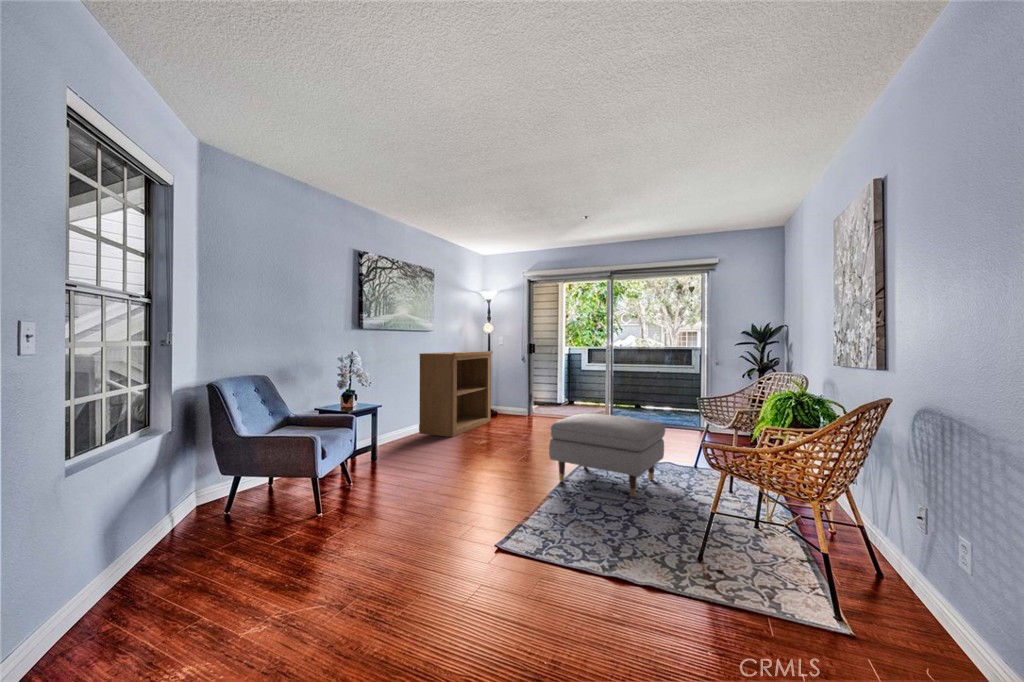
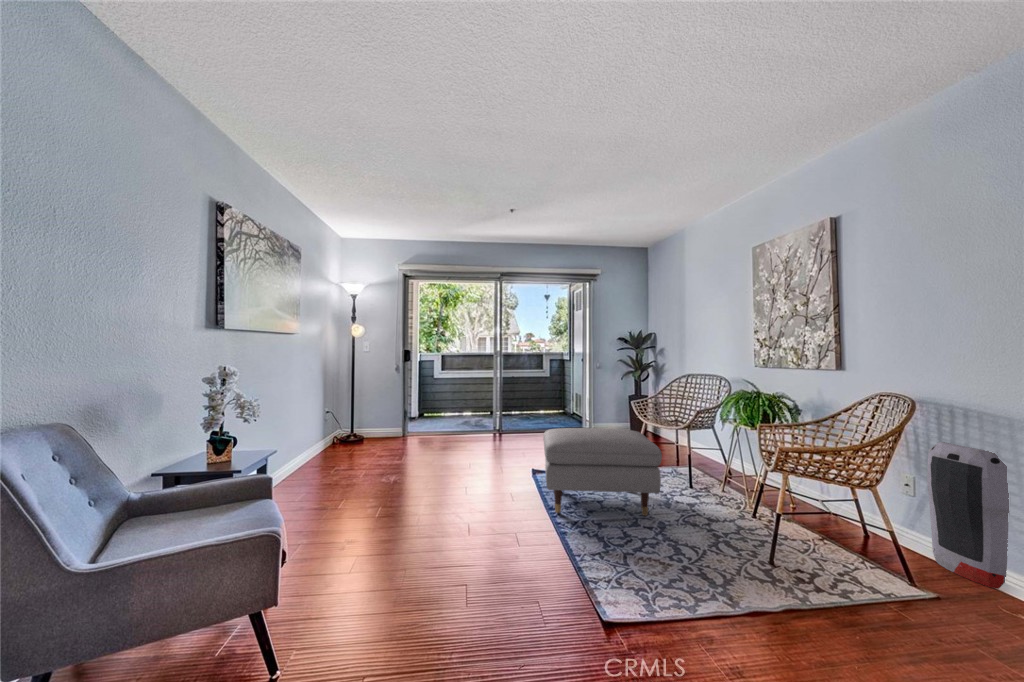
bookshelf: present [419,351,493,437] -> none [288,359,372,479]
air purifier: none [883,454,946,630] -> present [927,442,1009,589]

